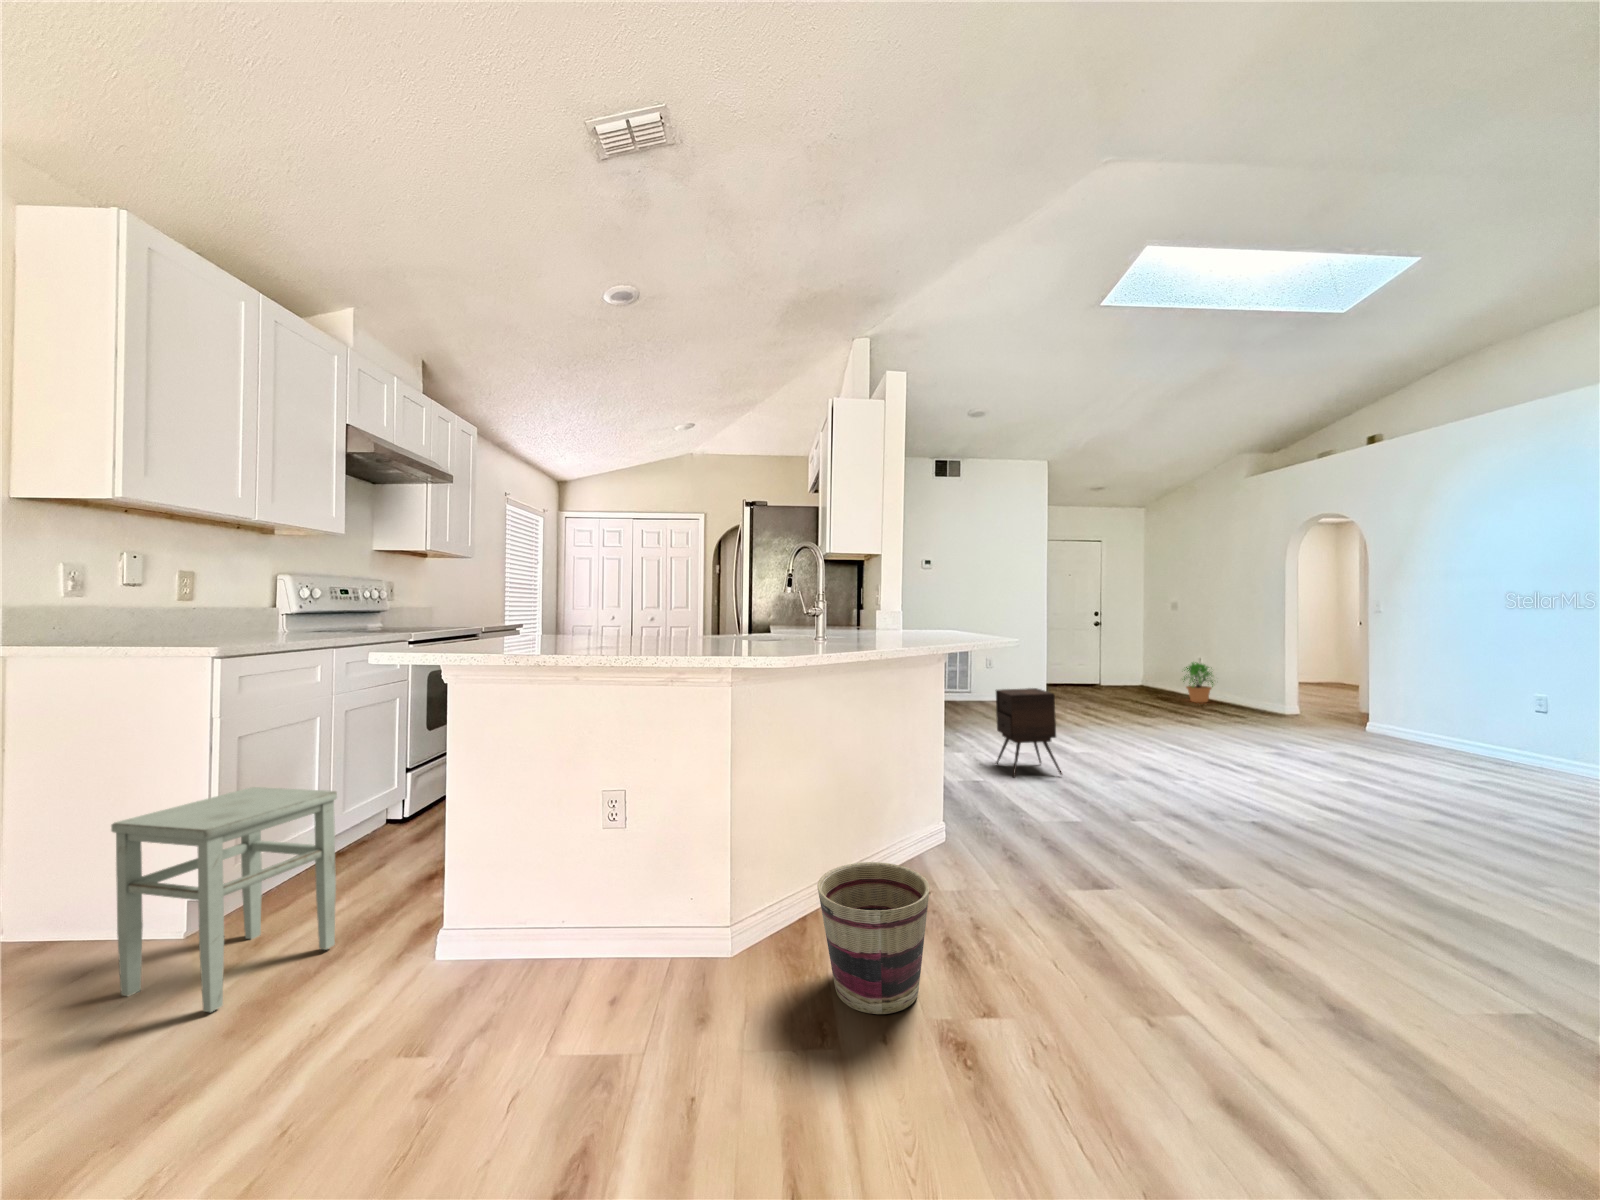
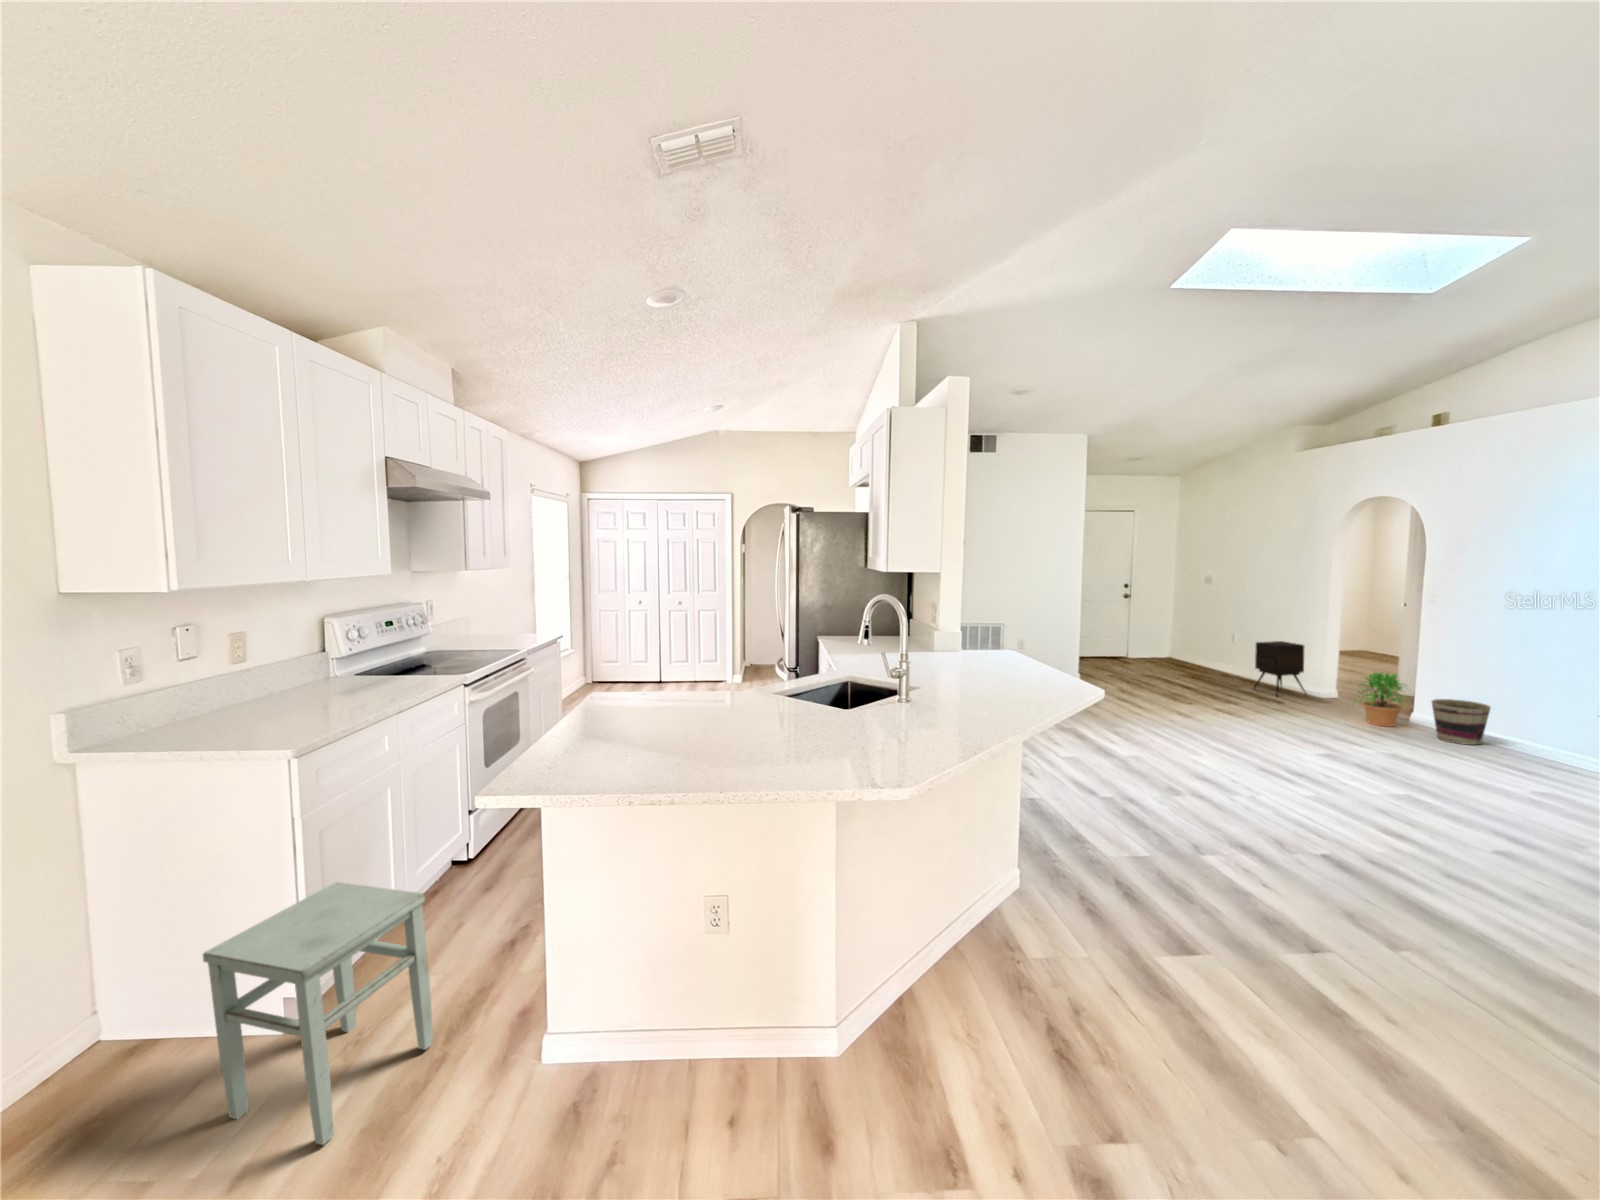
potted plant: present [1183,662,1213,703] -> present [1358,673,1407,727]
side table: present [996,688,1062,777] -> present [1254,641,1306,696]
basket: present [817,862,930,1014] -> present [1432,699,1491,745]

